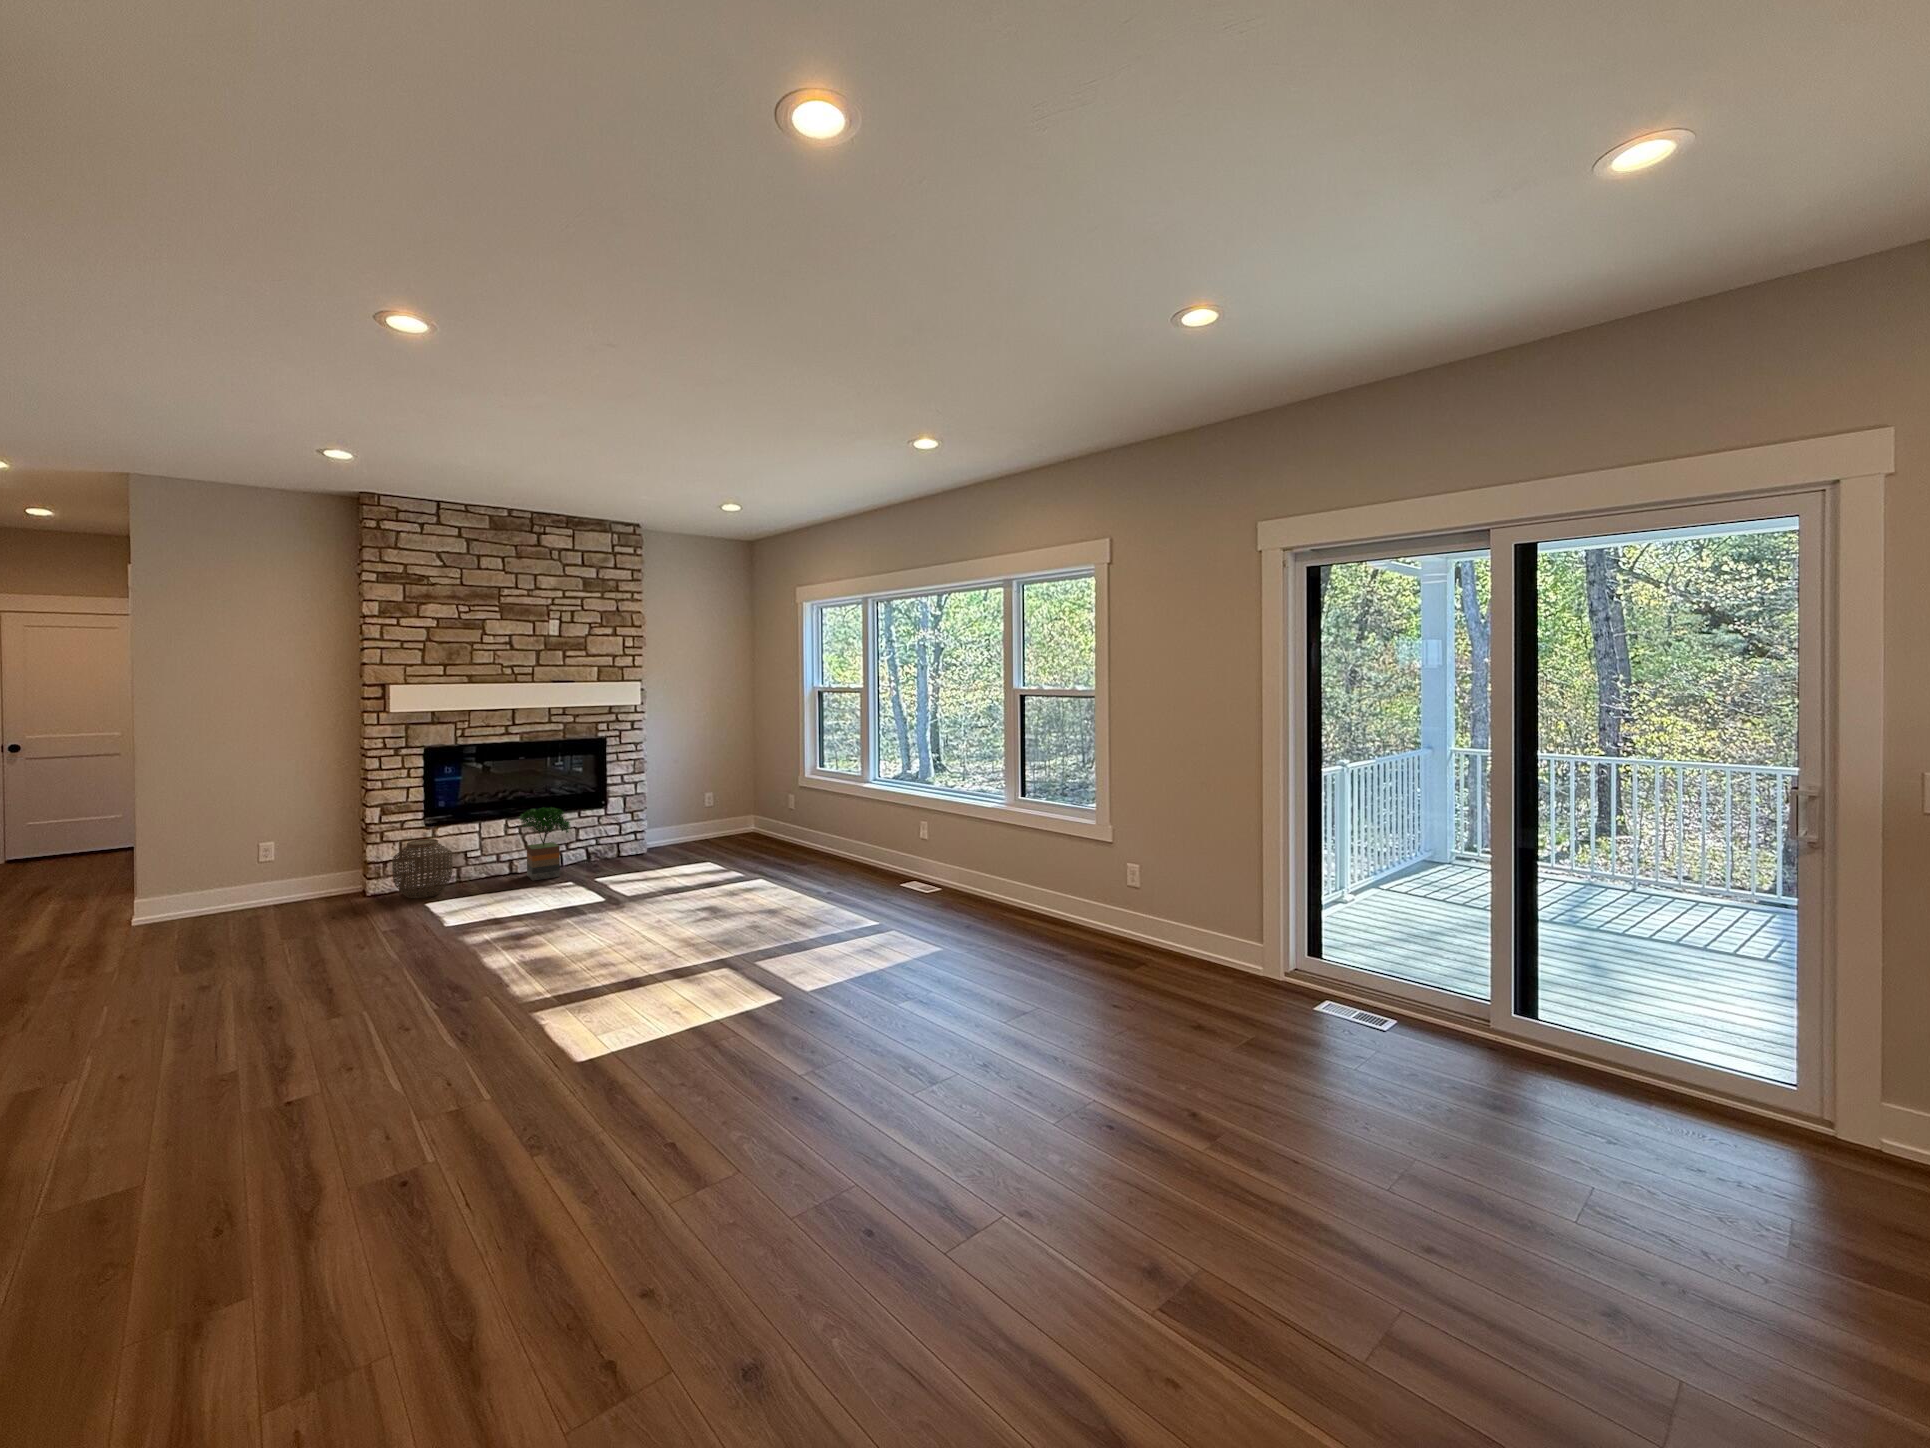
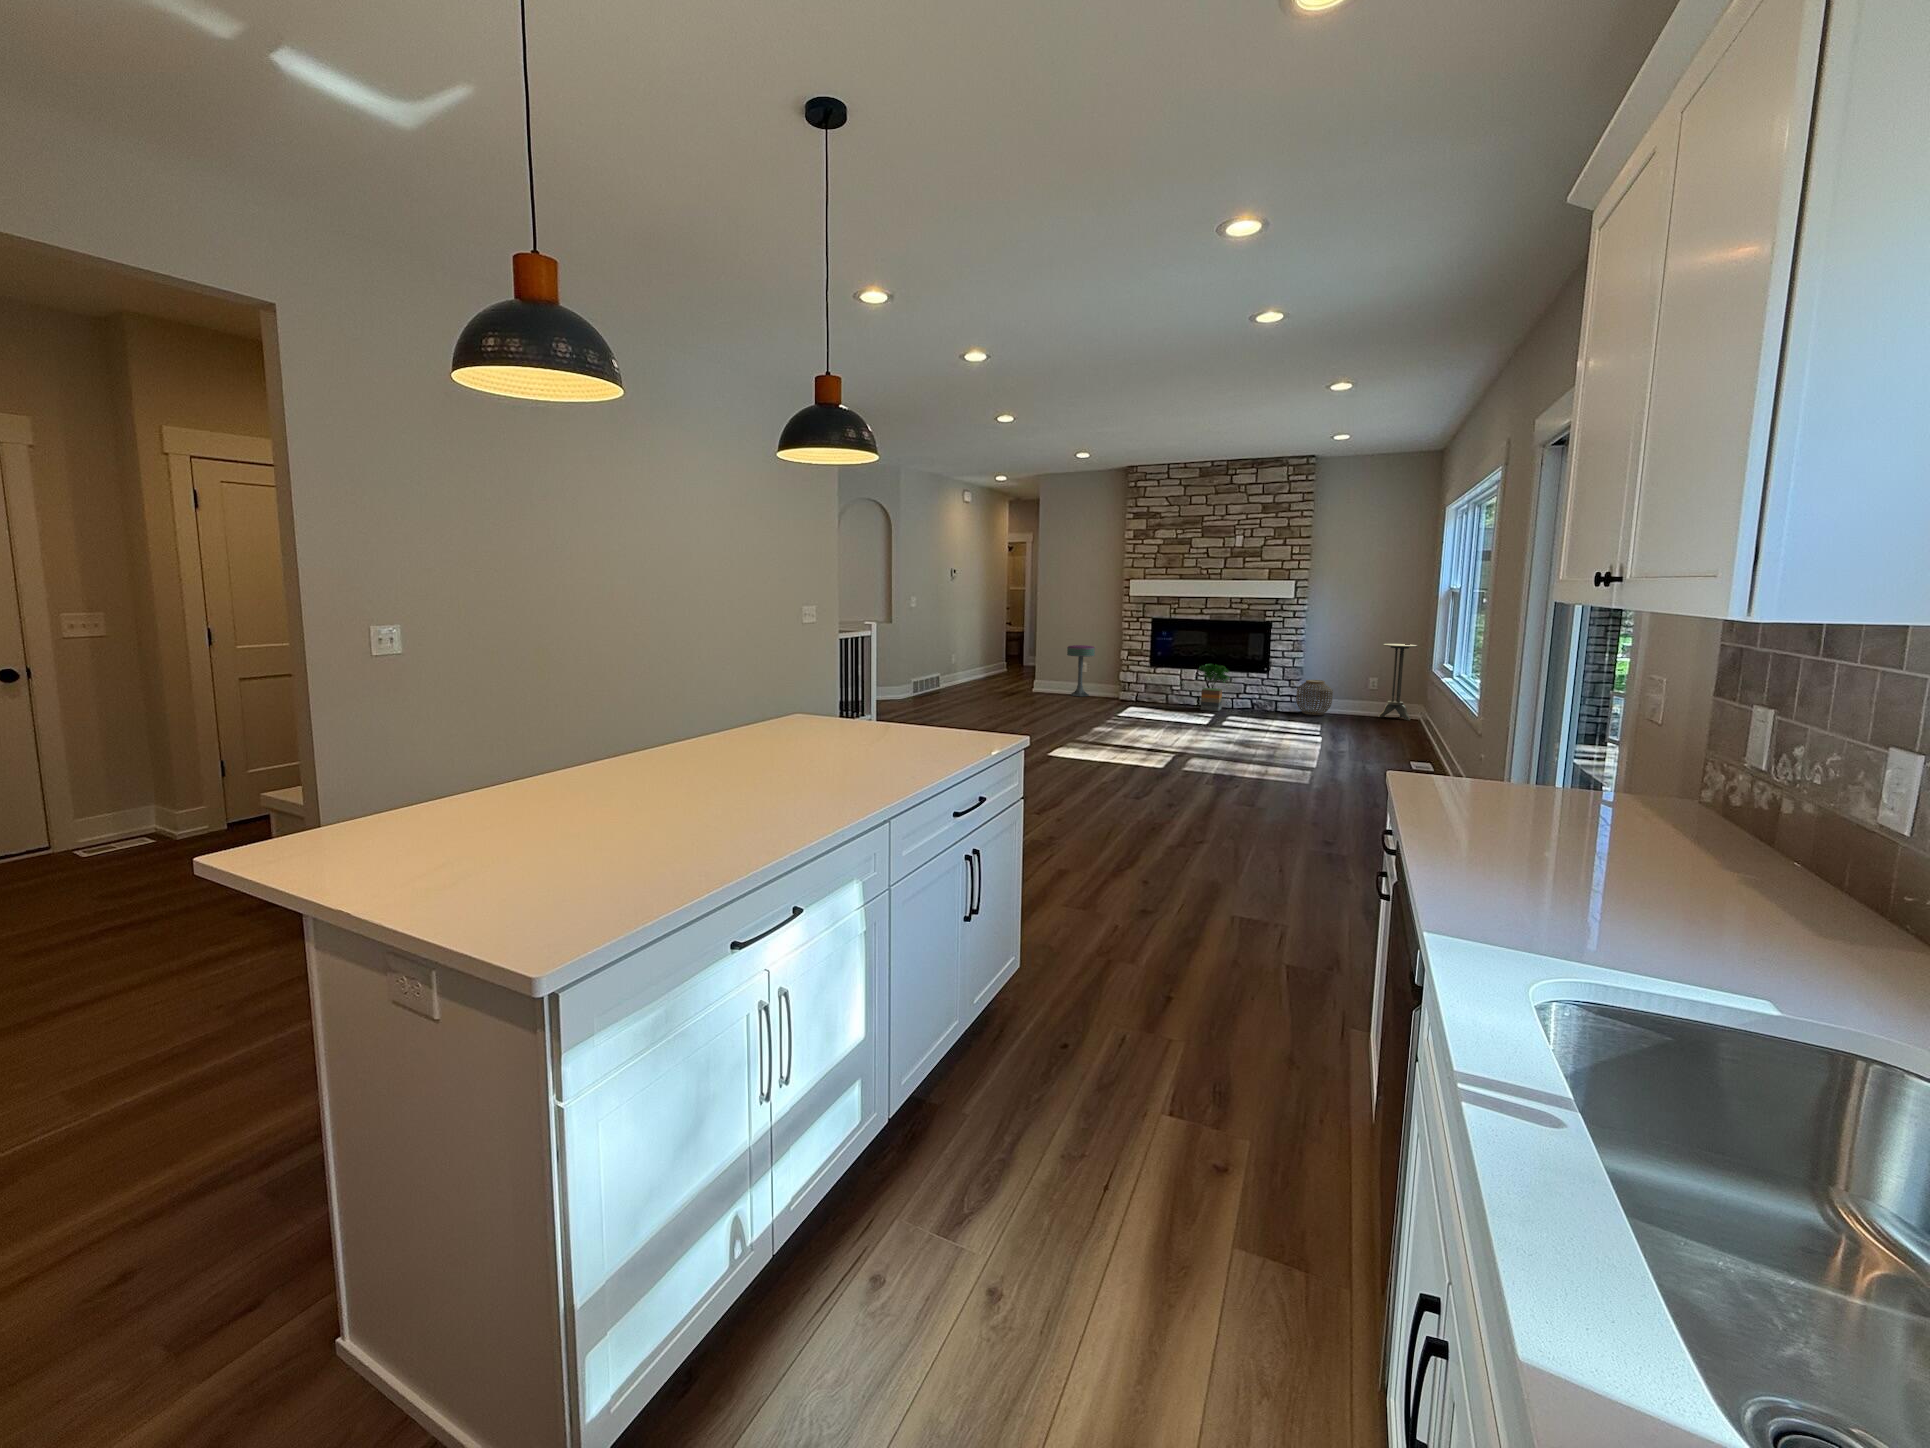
side table: none [720,751,756,839] -> present [1379,644,1417,720]
bar stool: none [238,808,303,910] -> present [1067,645,1095,696]
woven basket: present [392,839,453,898] -> present [1296,680,1333,715]

